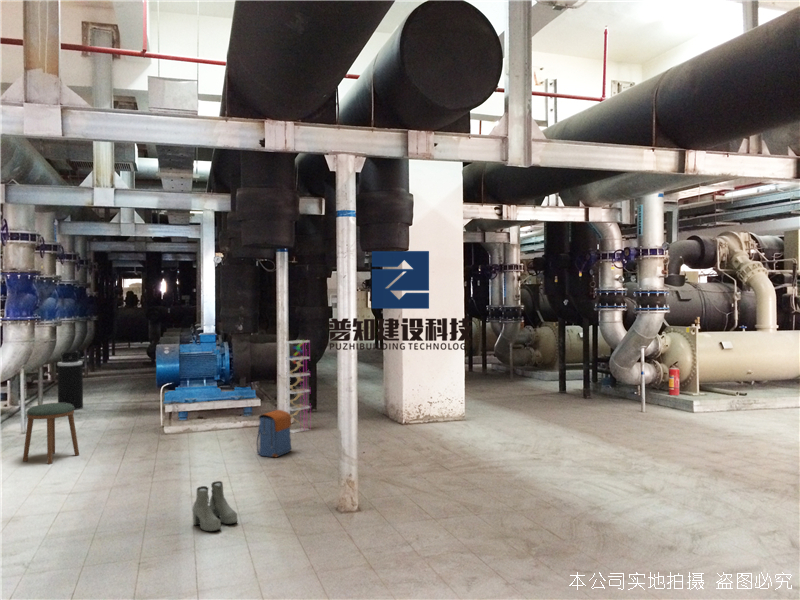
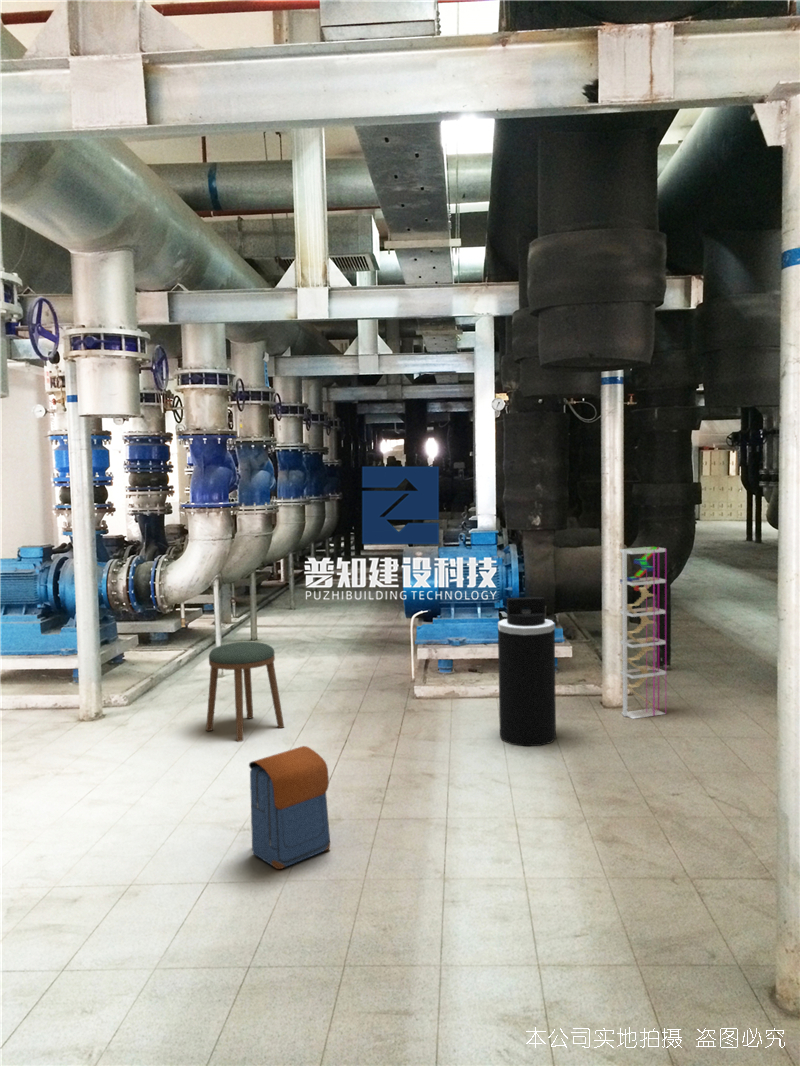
trash can: present [57,352,83,410] -> present [498,597,556,746]
backpack: present [257,410,291,457] -> present [249,746,330,869]
boots: present [193,481,238,531] -> none [438,878,532,1006]

